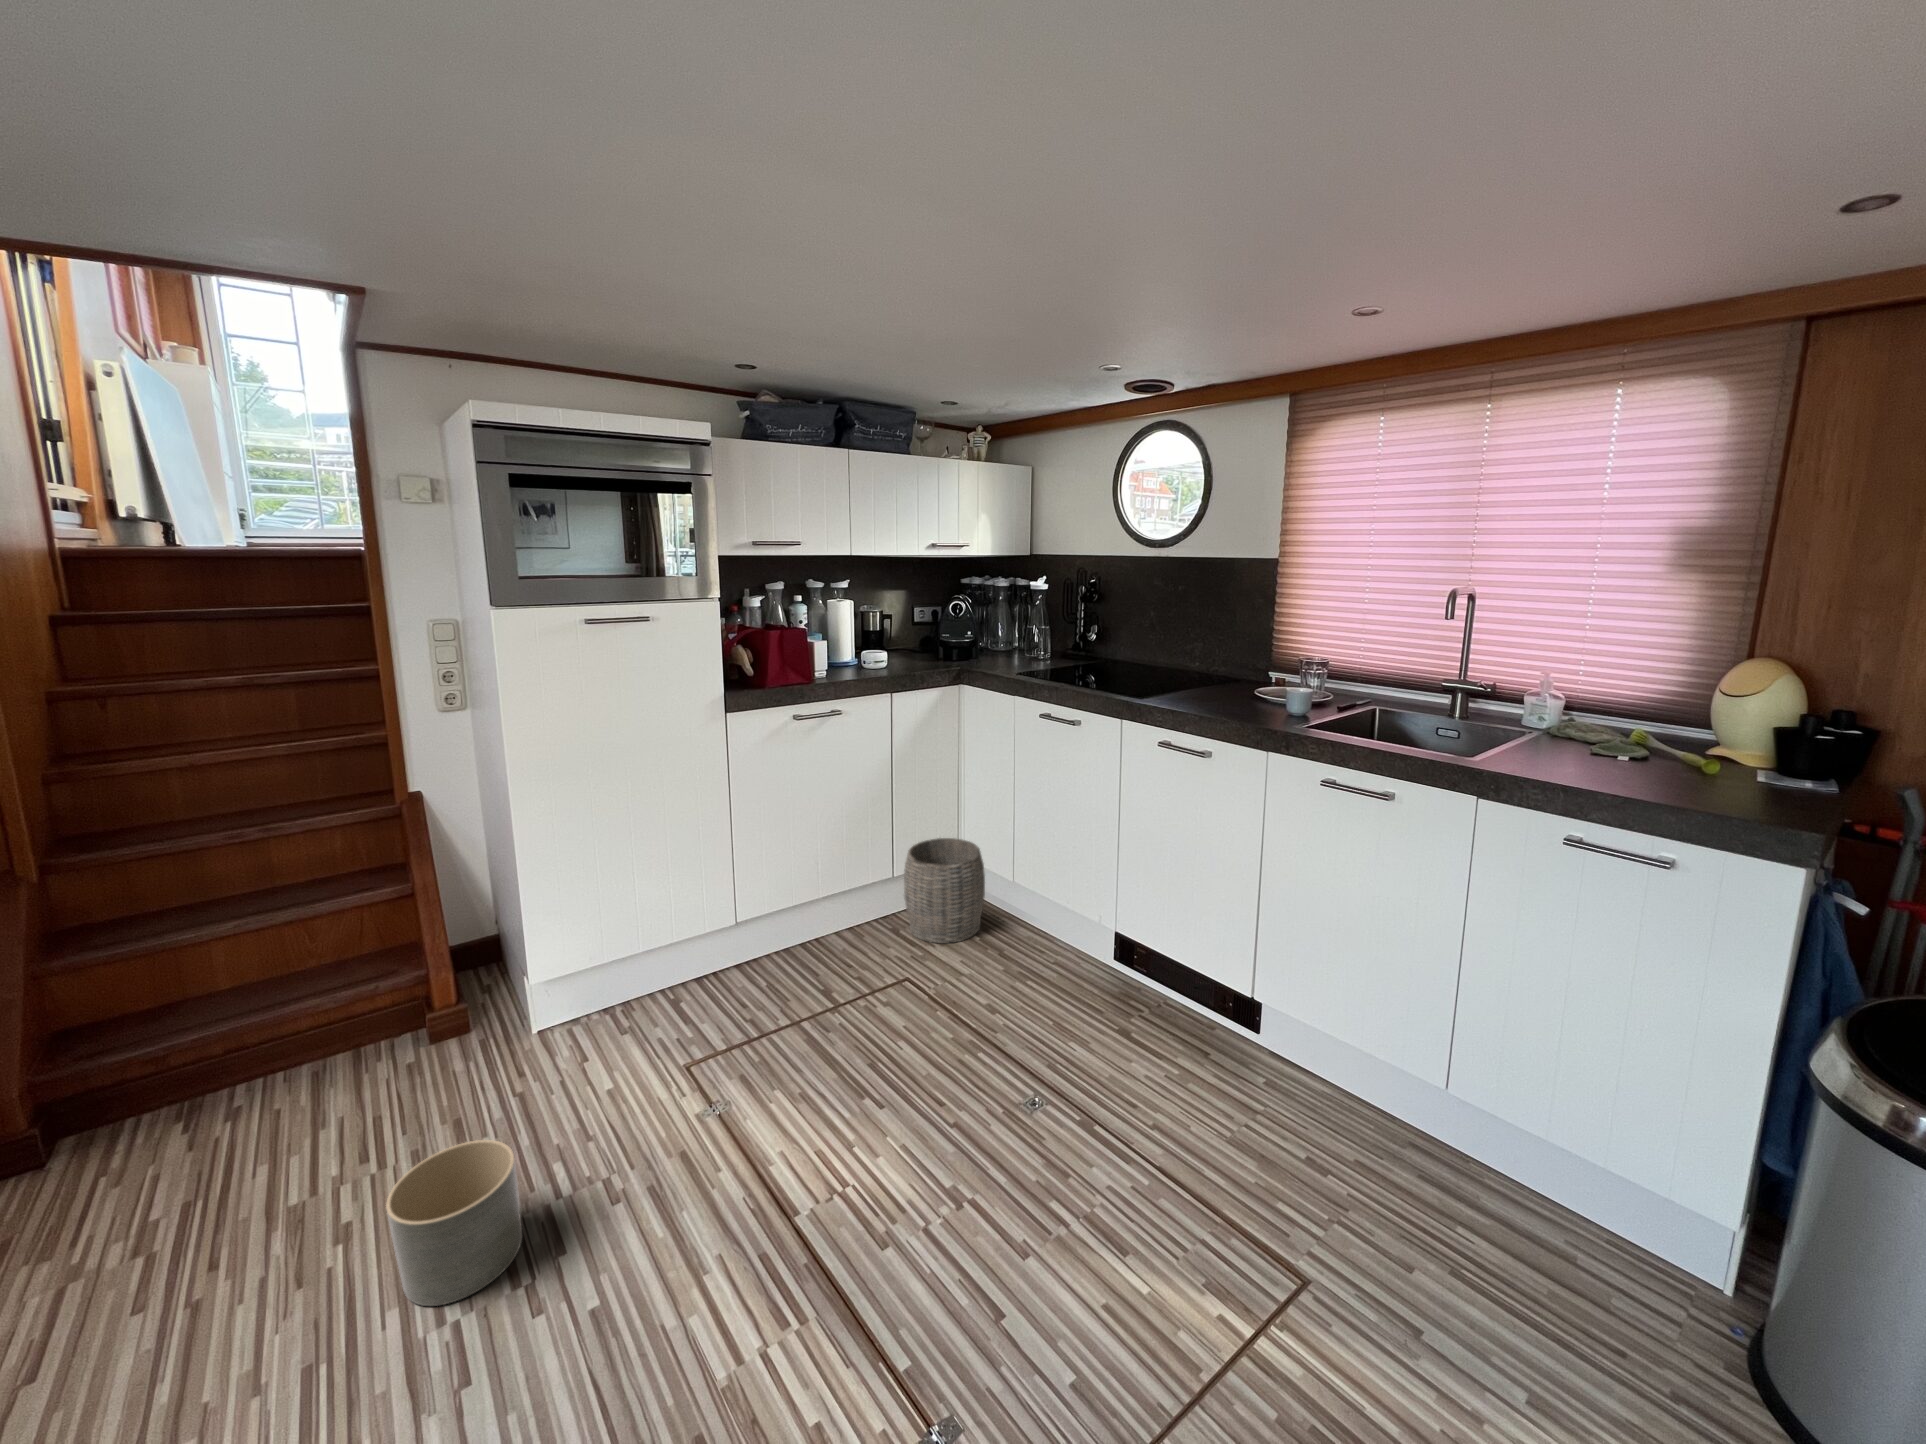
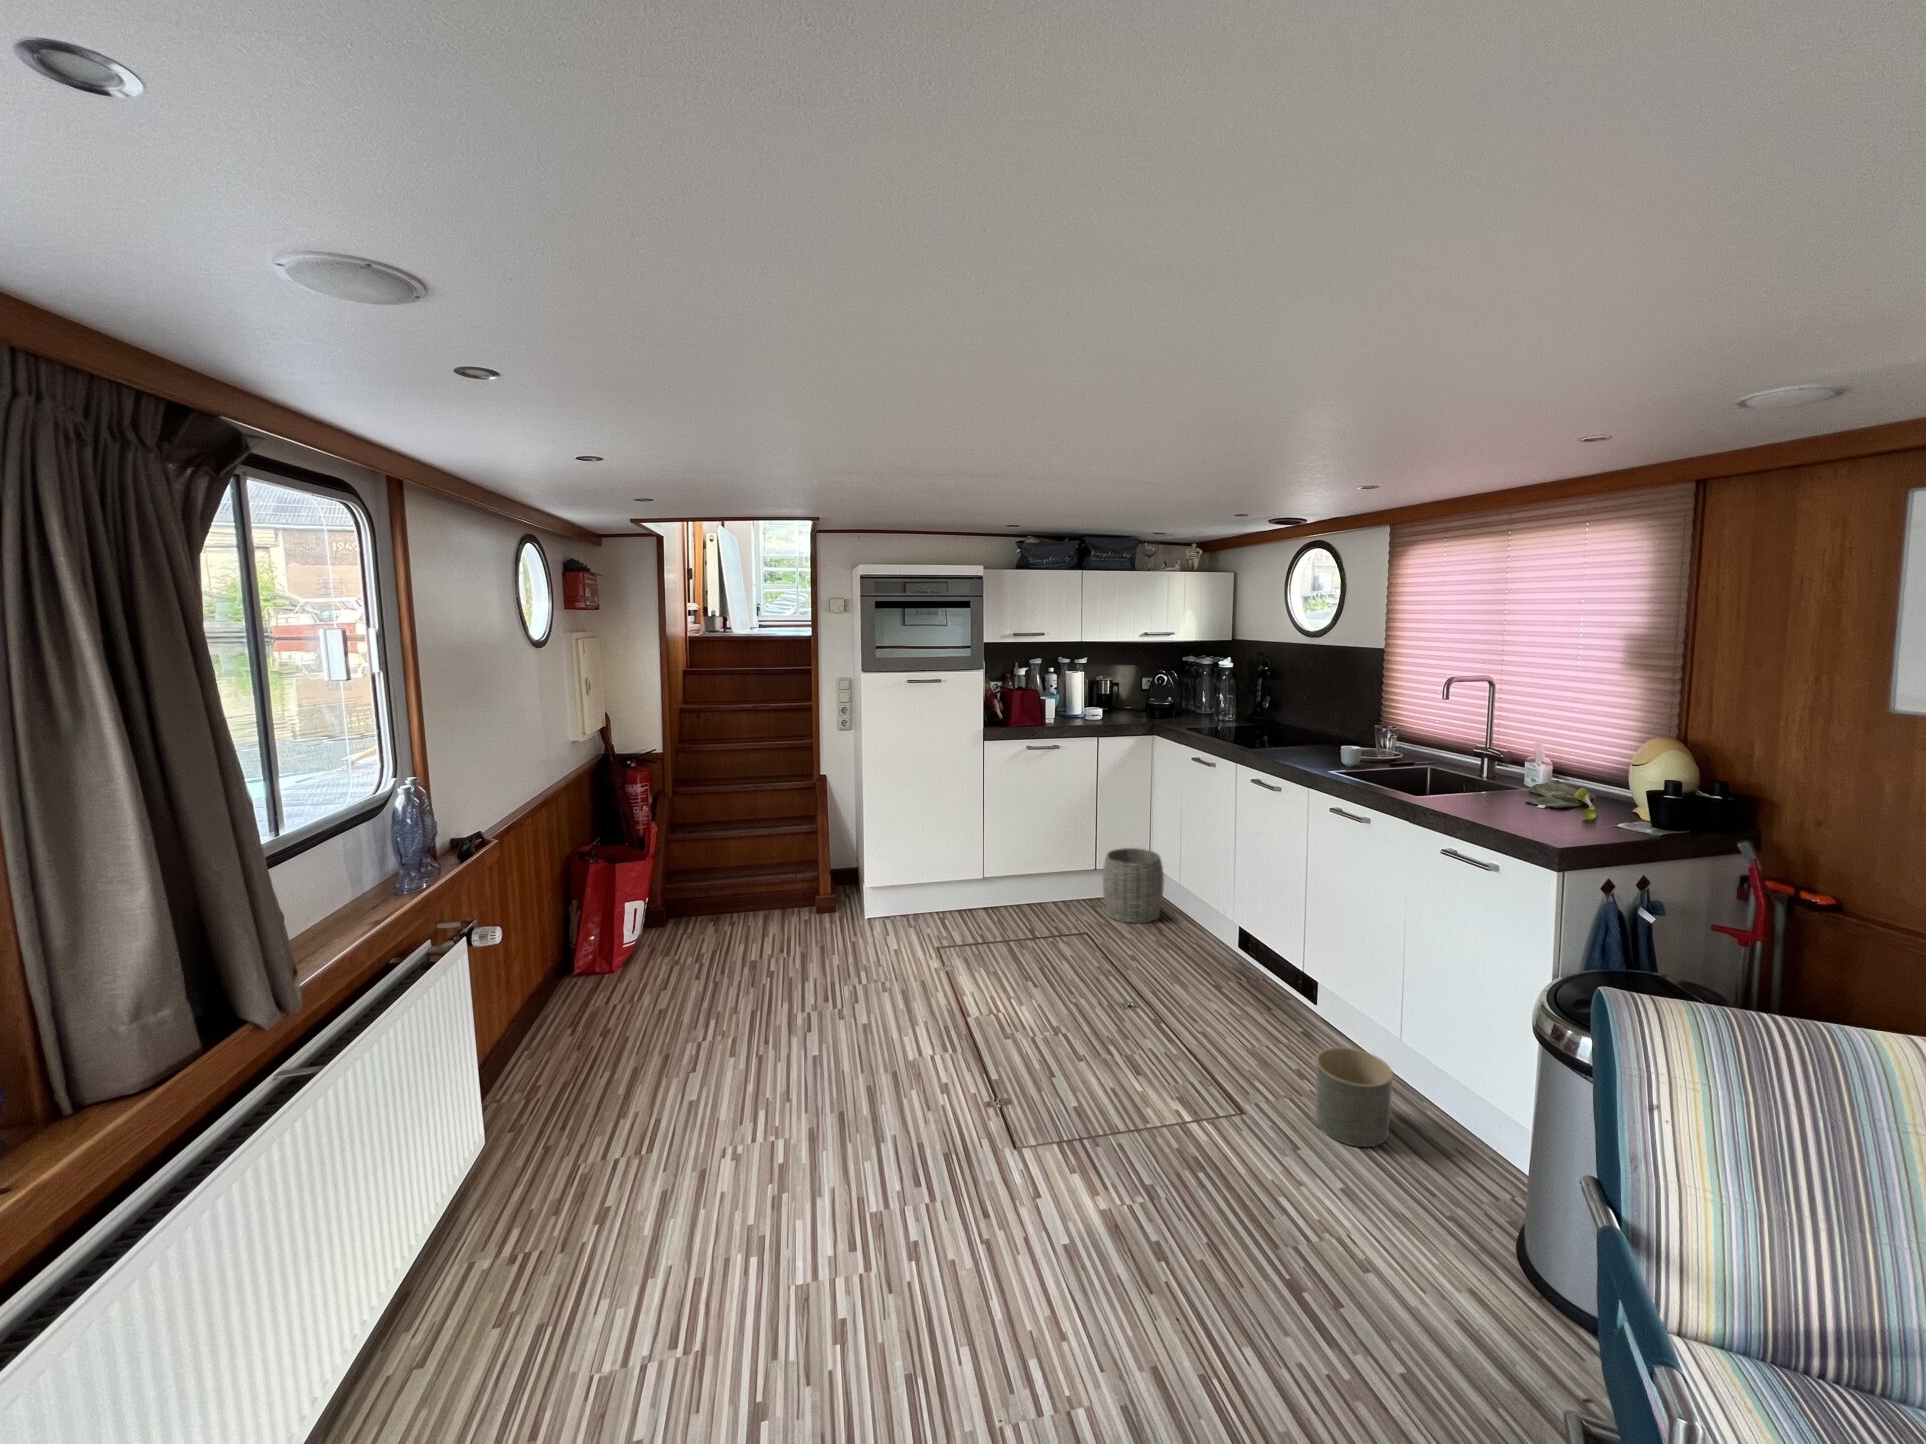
planter: present [386,1140,522,1306] -> present [1315,1047,1393,1147]

